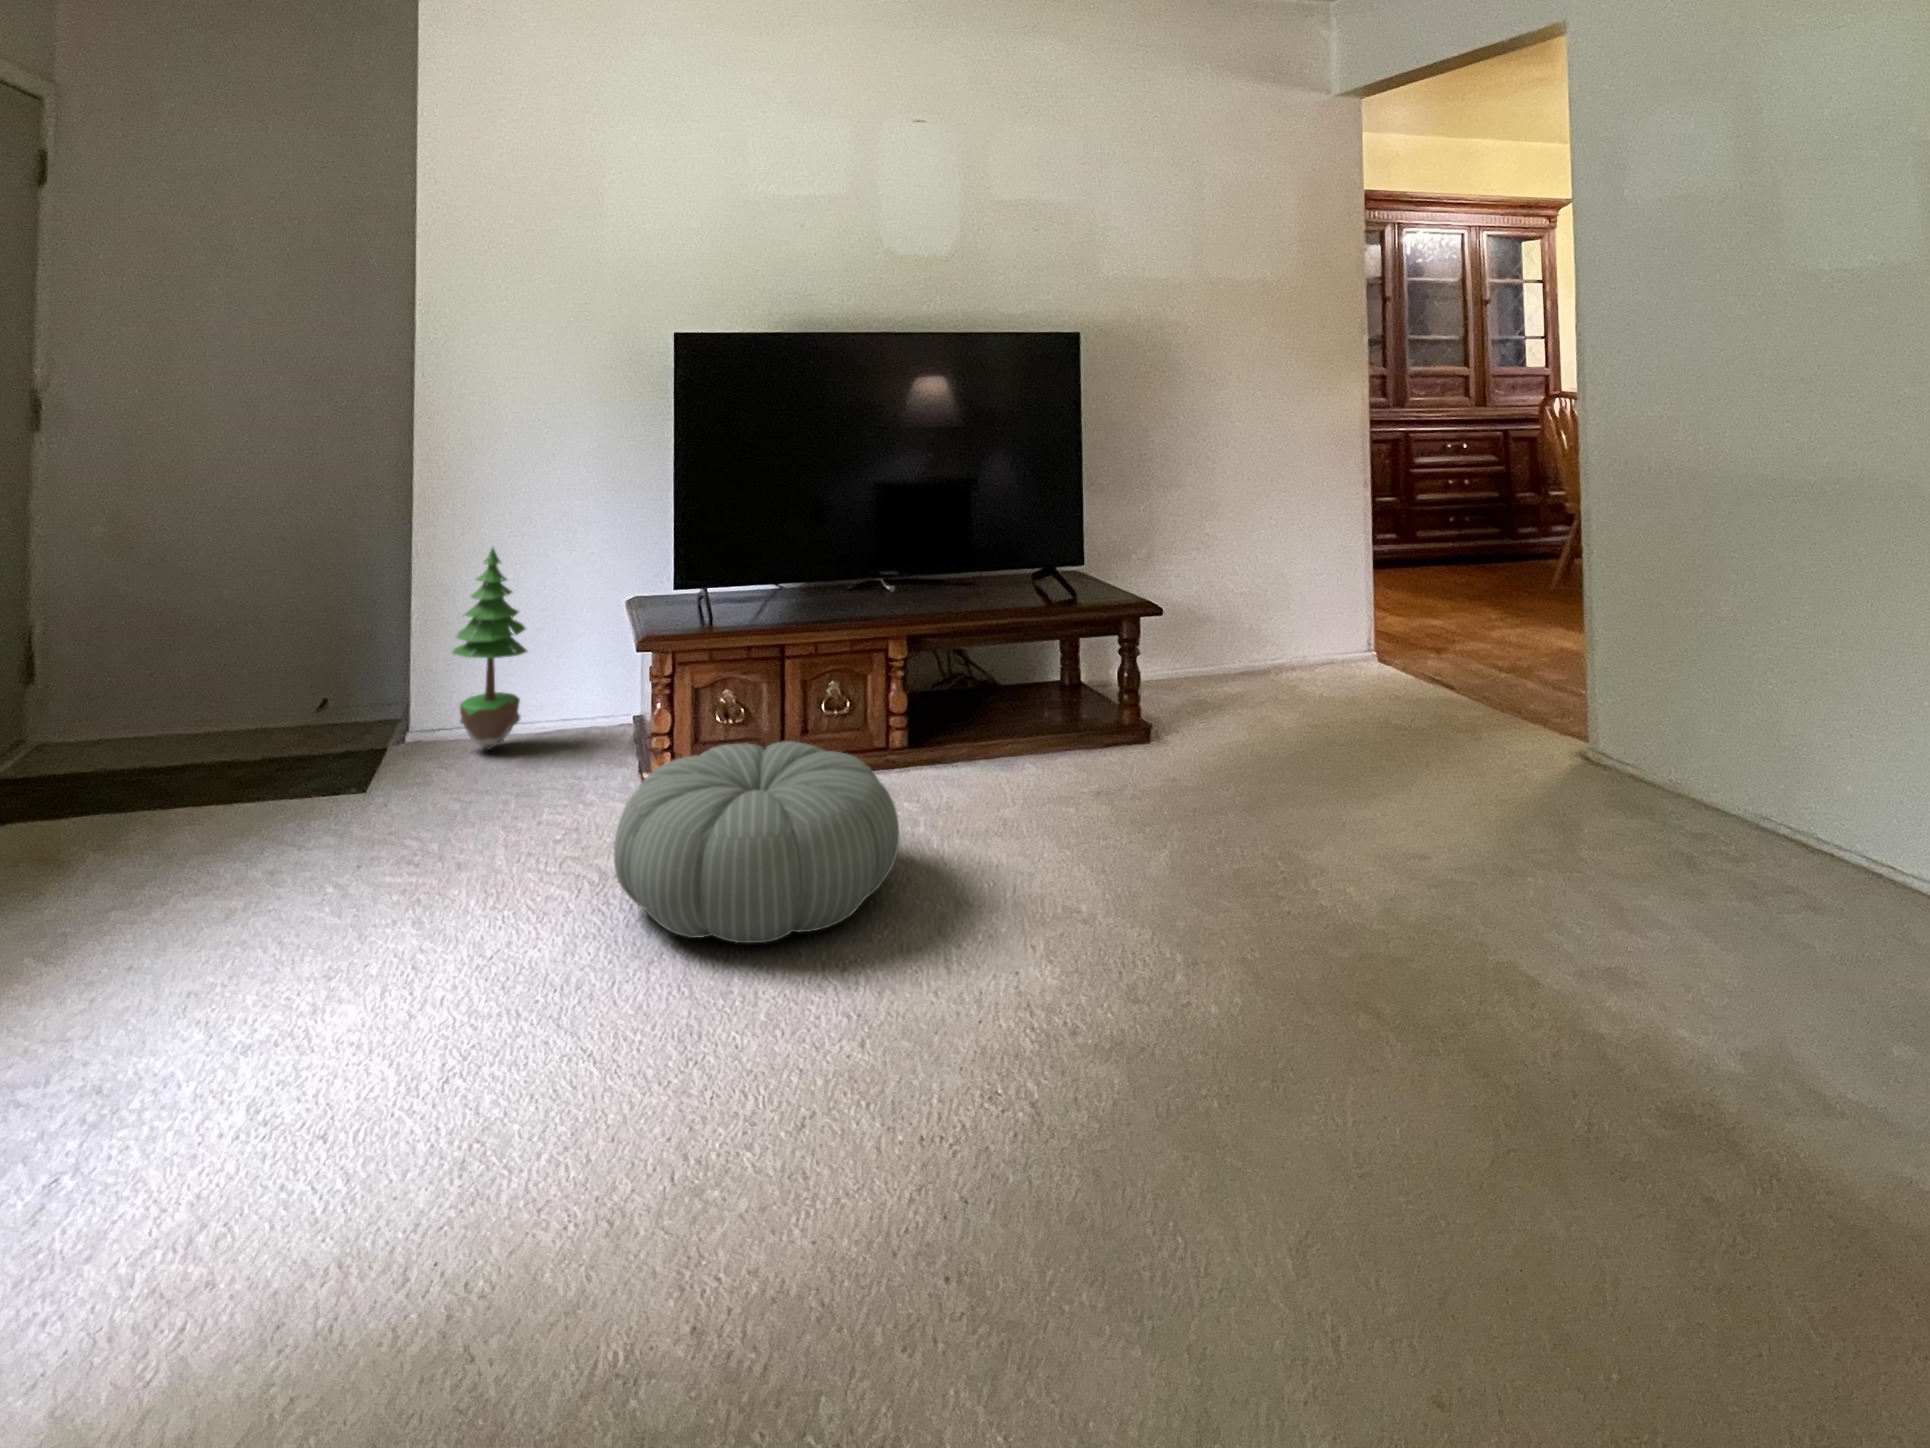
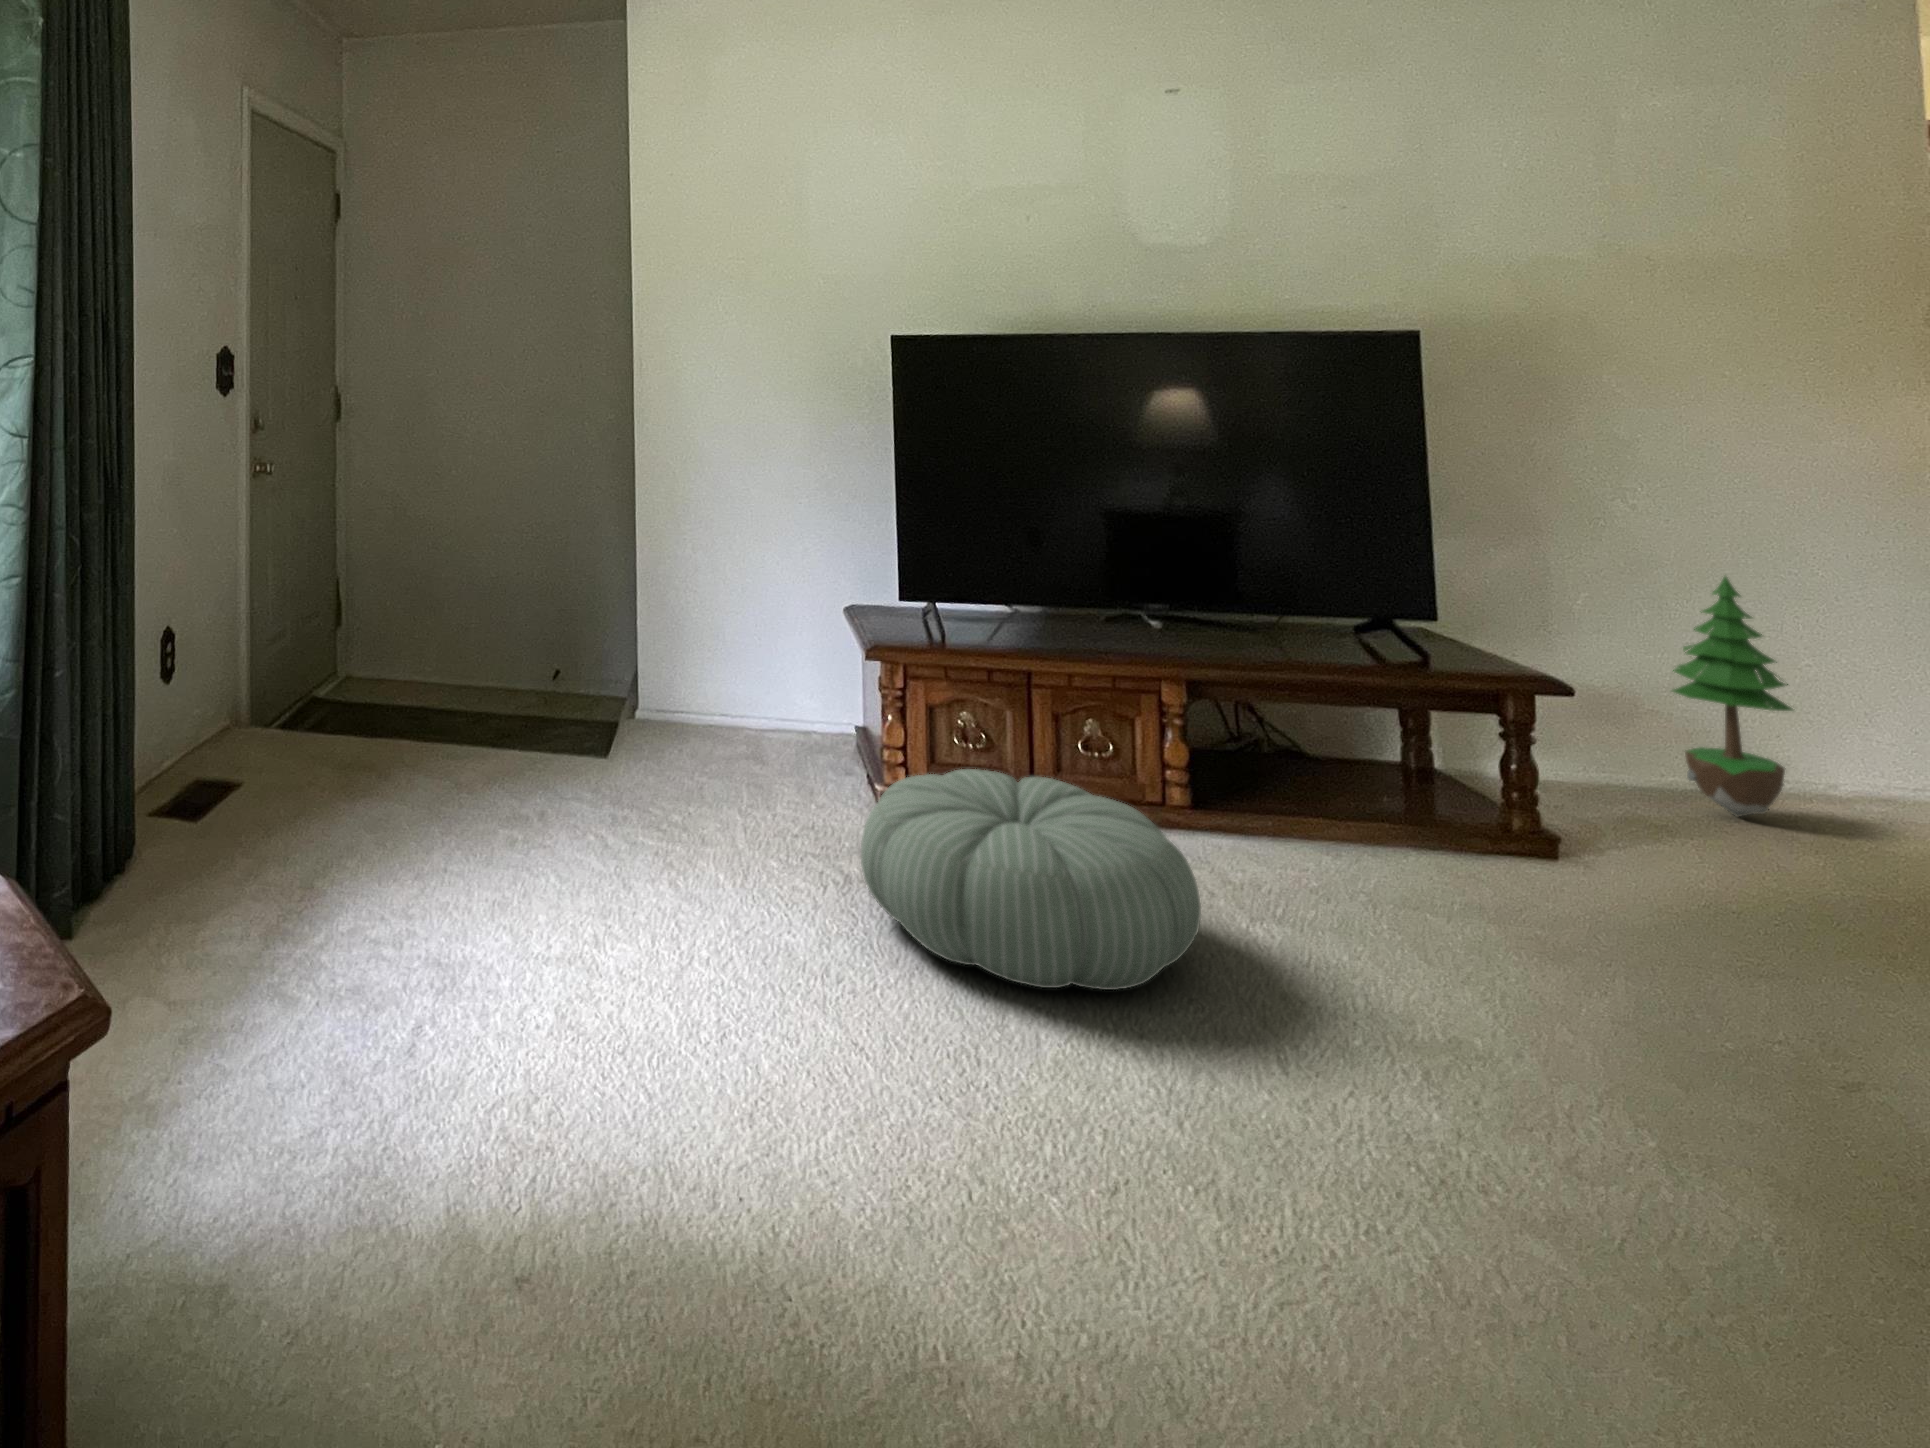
potted tree: present [453,548,527,749] -> present [1673,576,1793,817]

